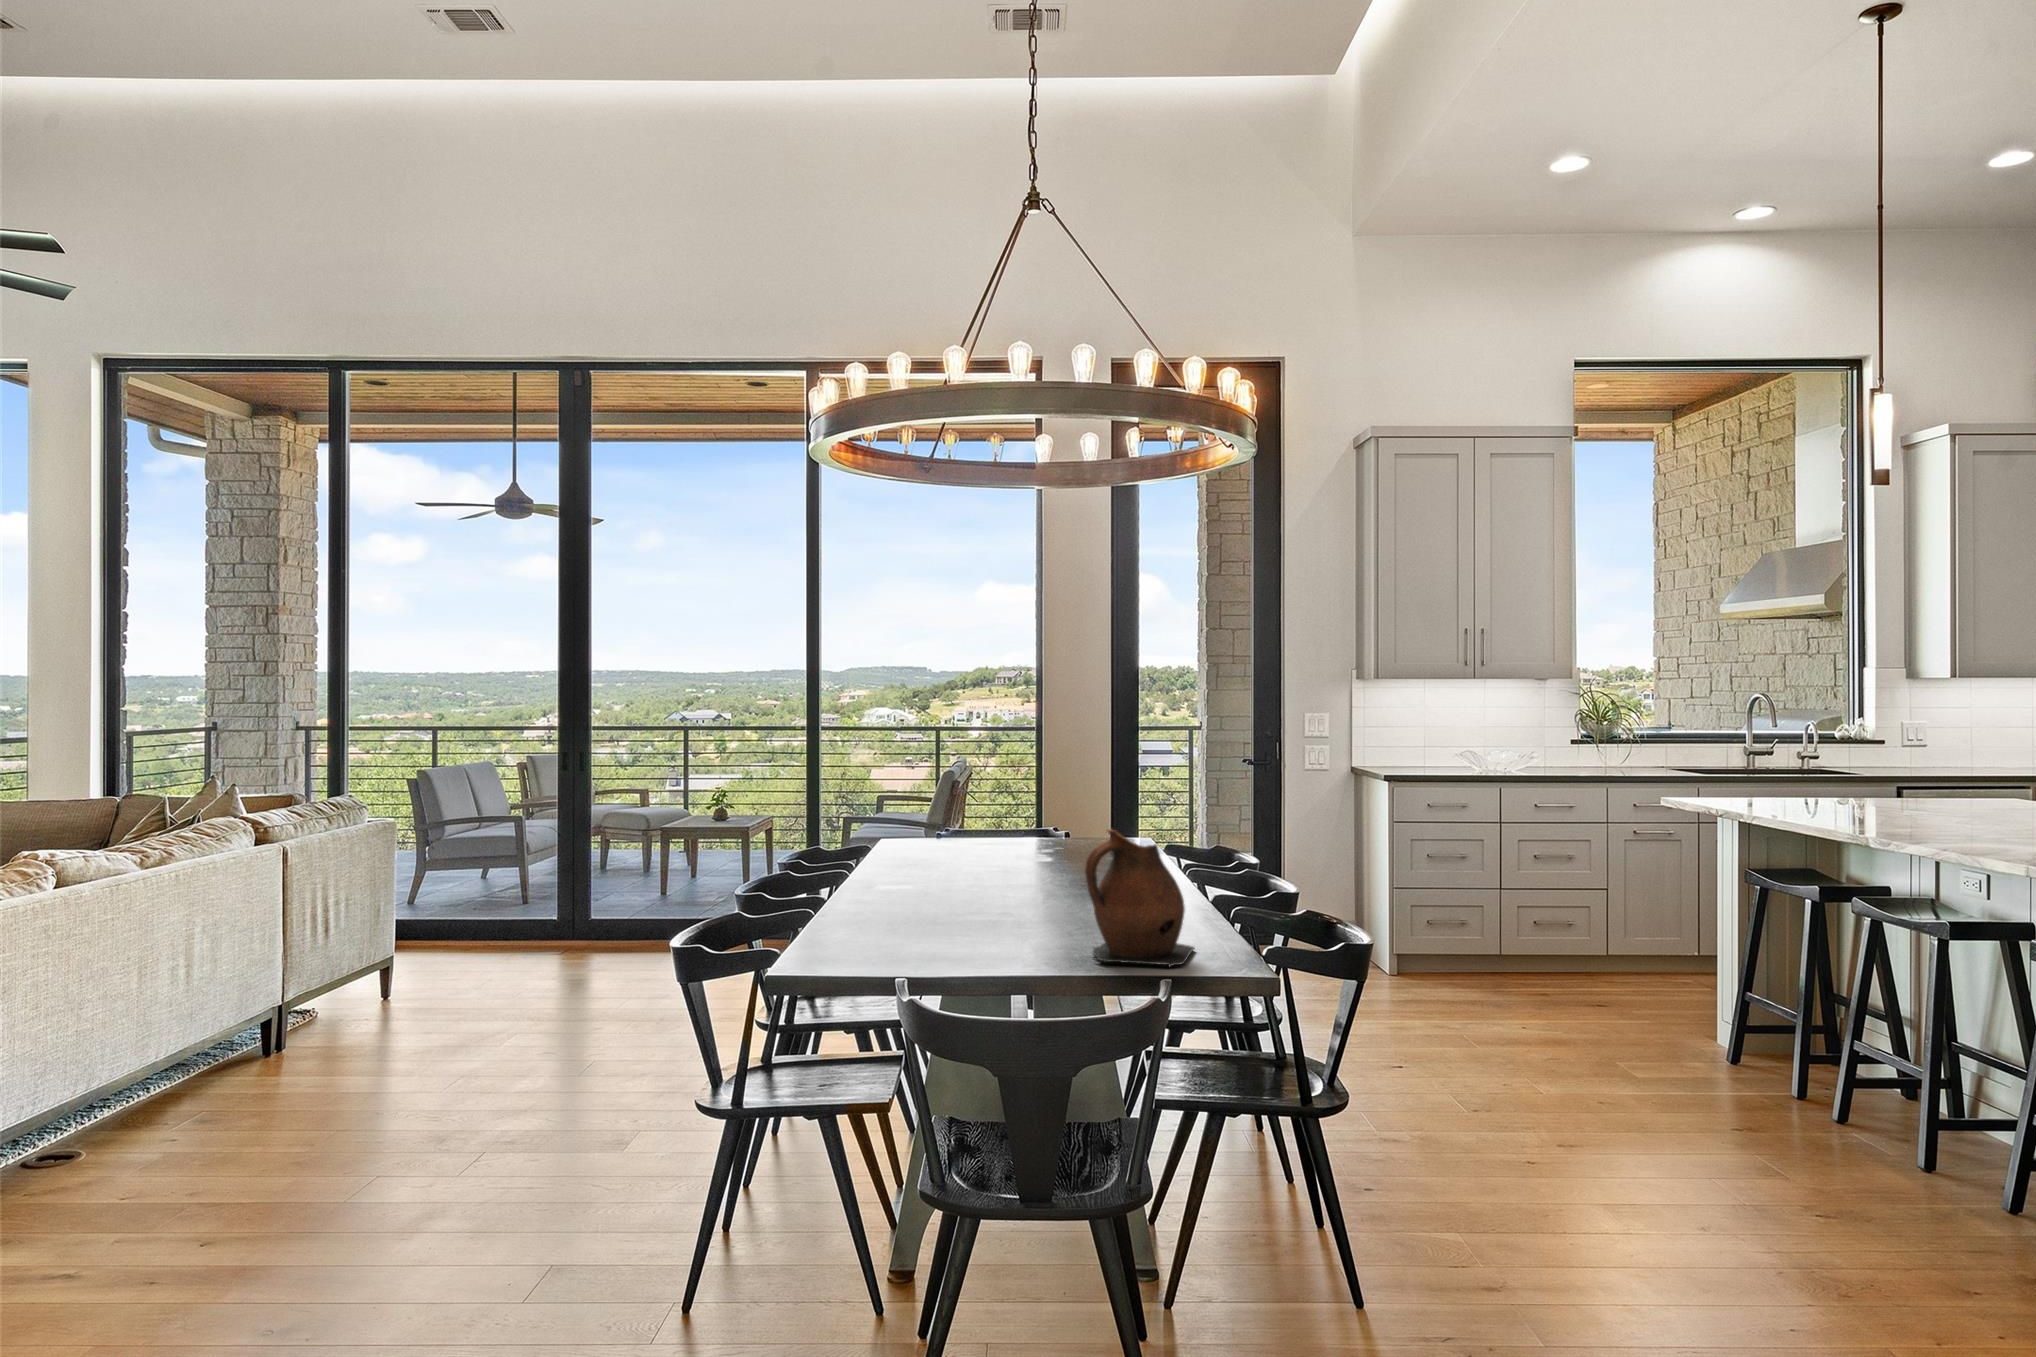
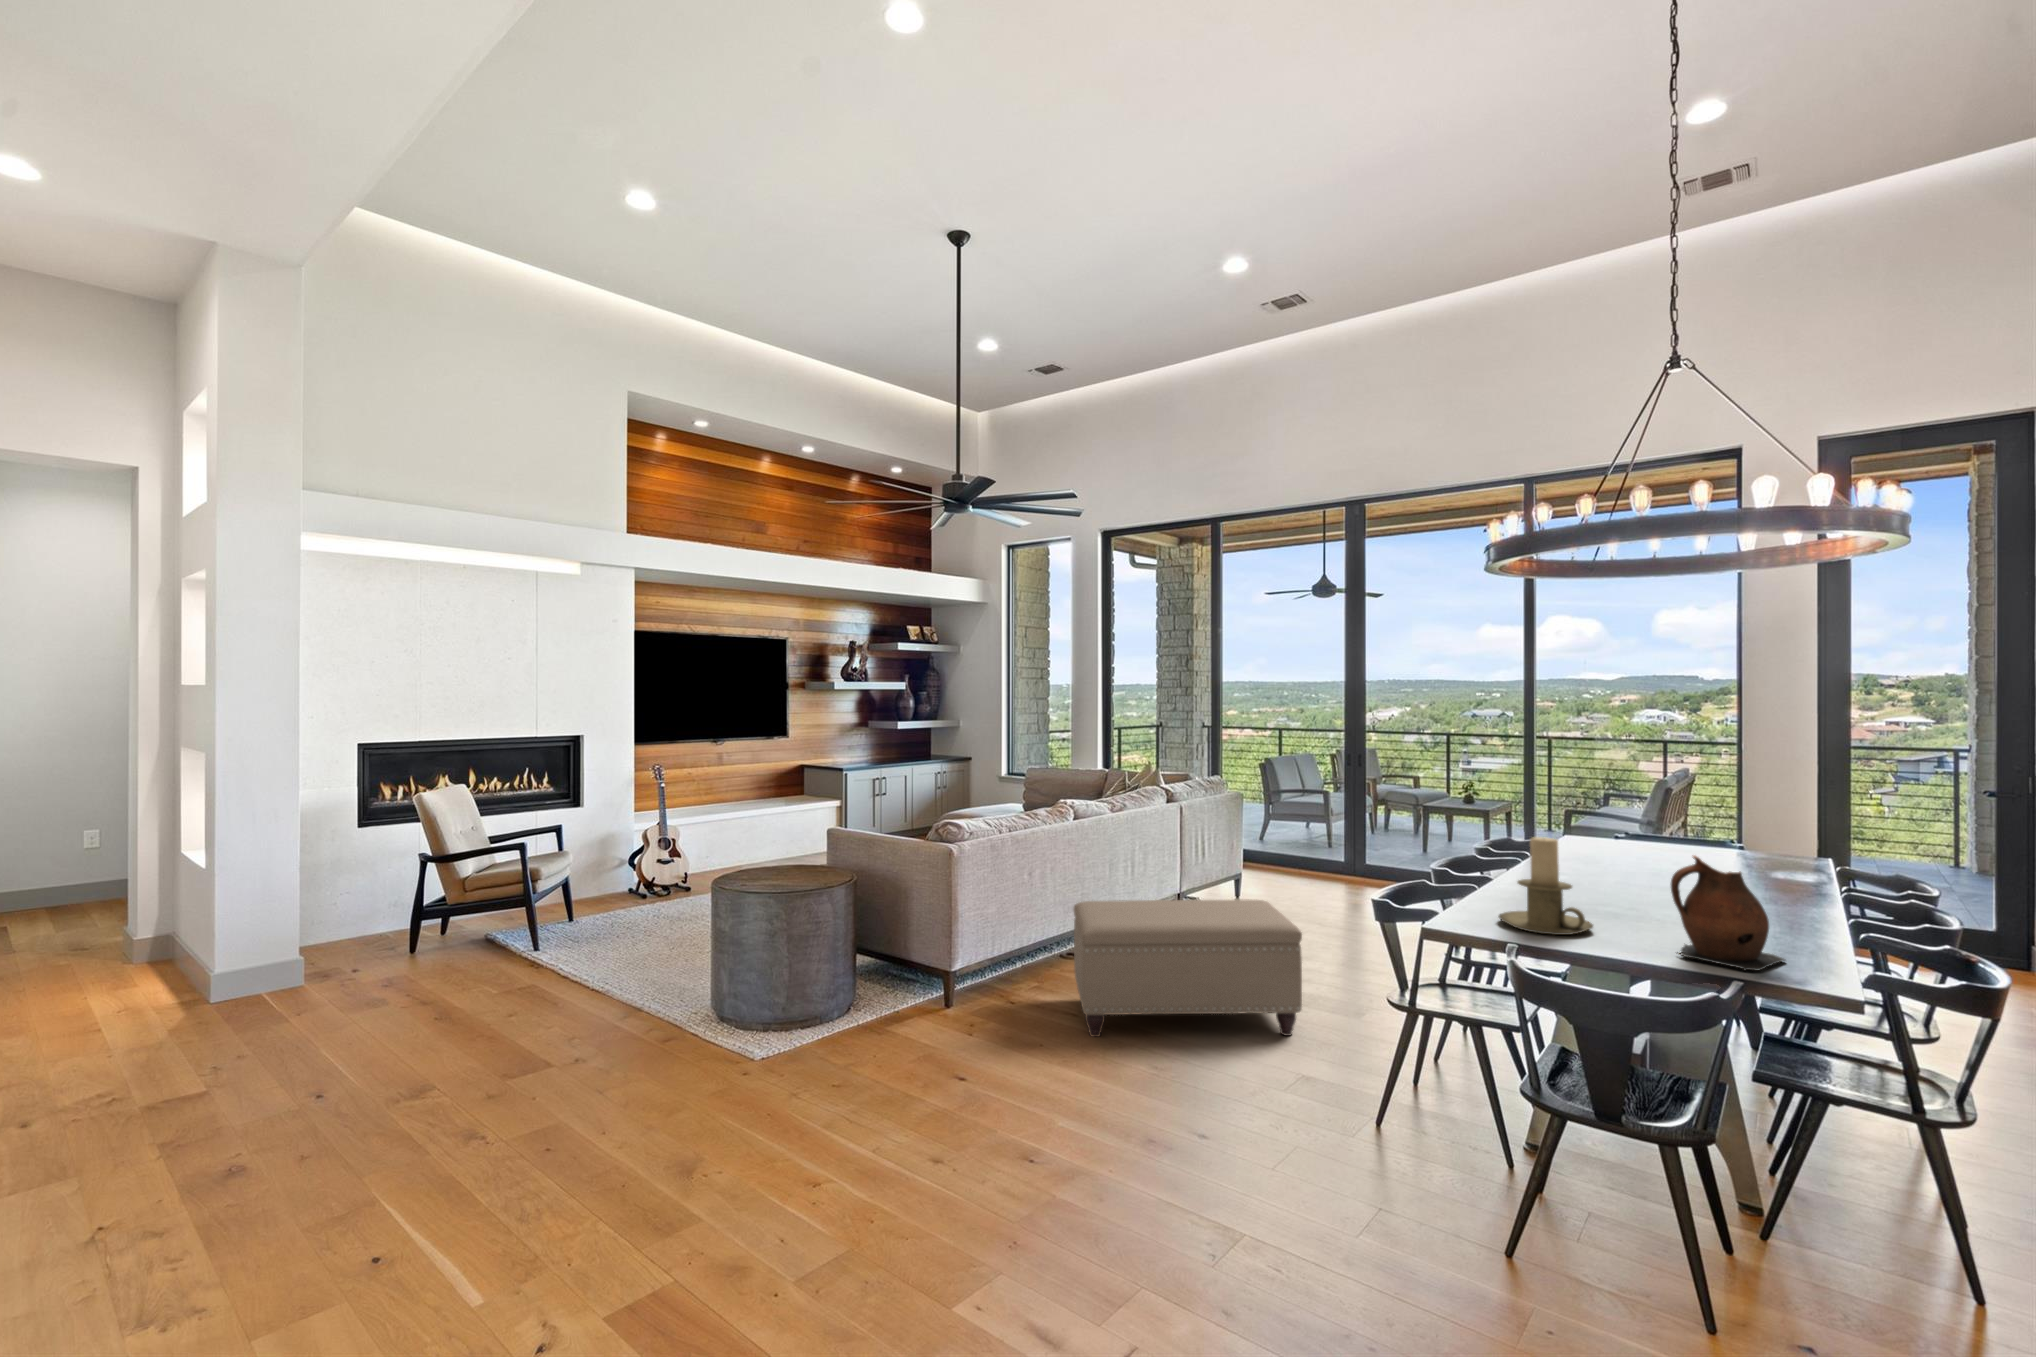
candle holder: none [870,826,988,961] -> present [1499,837,1593,935]
ottoman: none [70,987,538,1306] -> present [1073,899,1302,1037]

